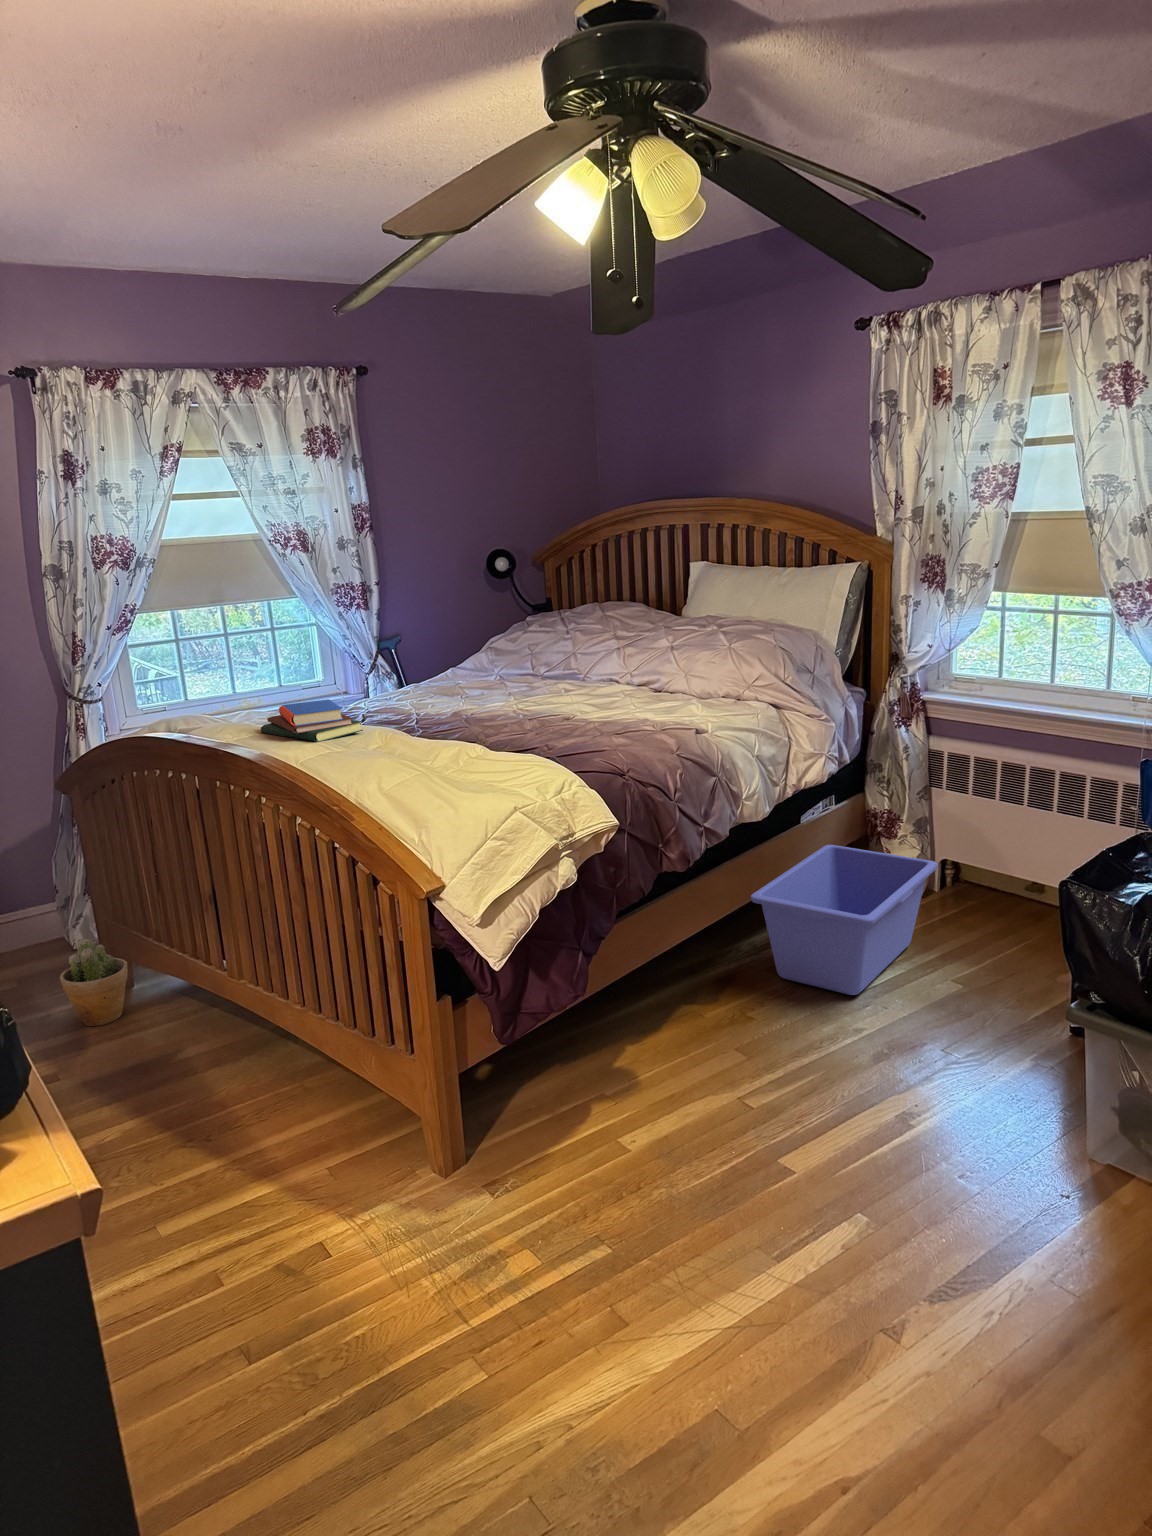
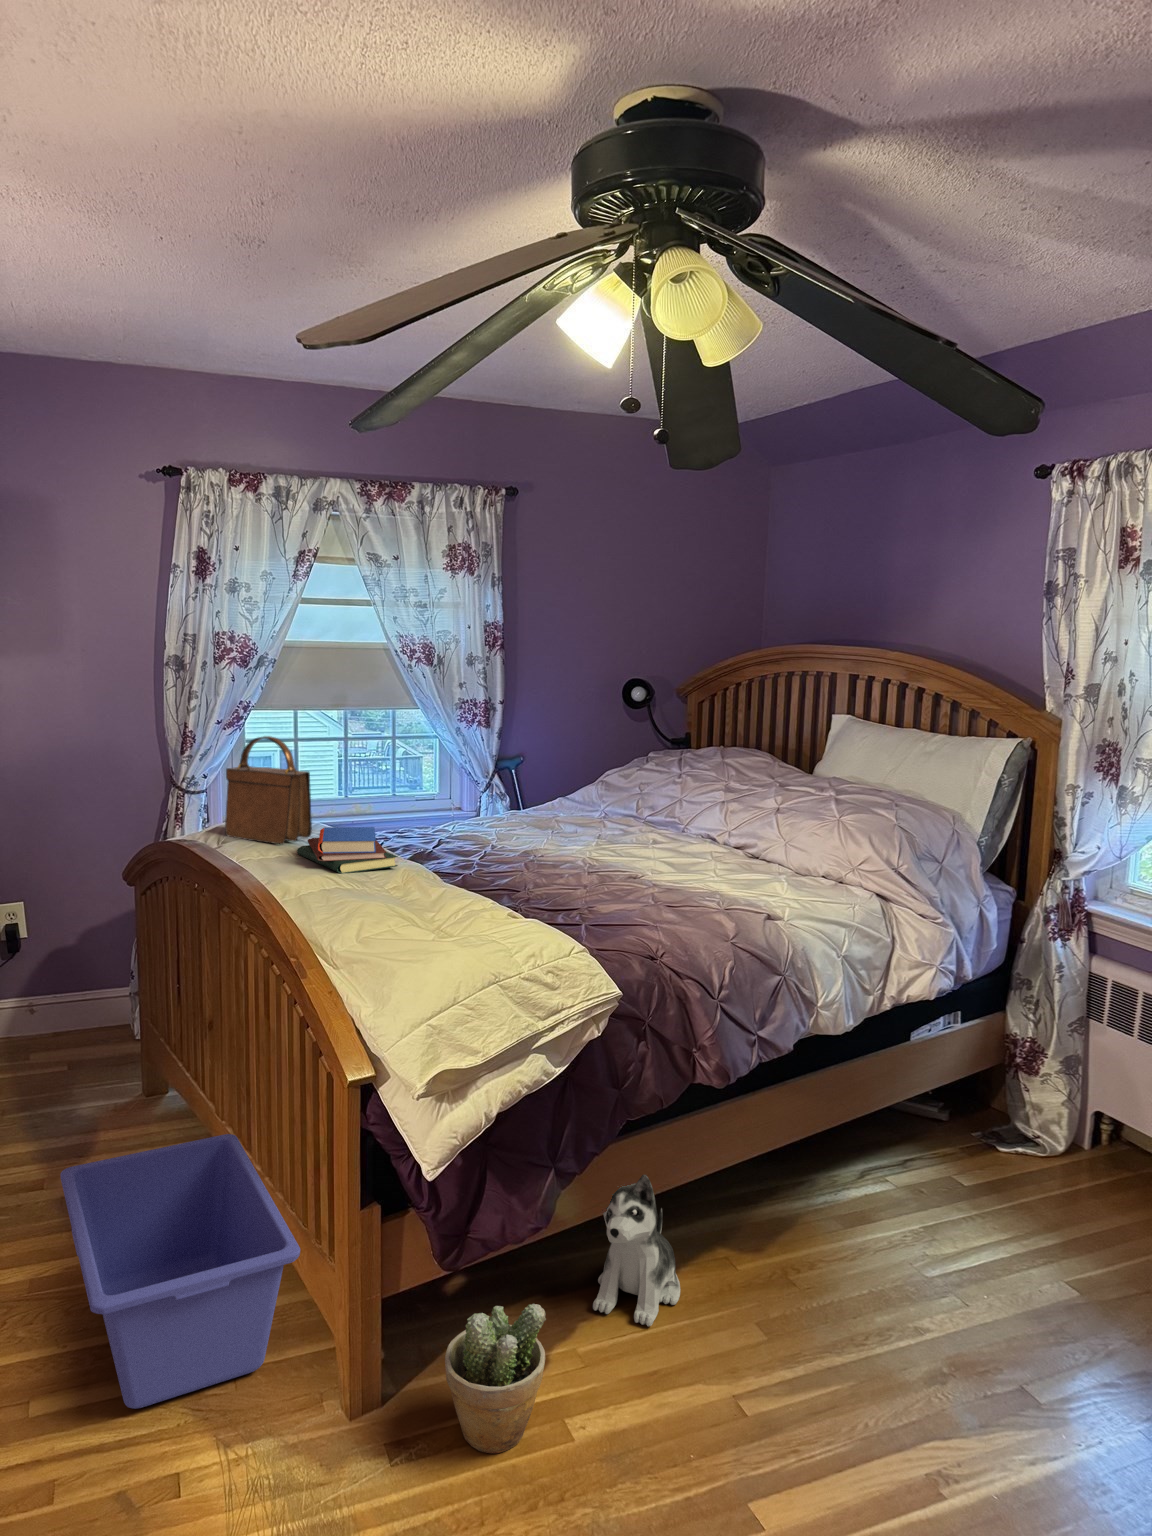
handbag: none [168,626,261,728] -> present [225,736,312,844]
storage bin: present [751,845,937,995] -> present [60,1134,300,1409]
potted plant: present [60,939,128,1026] -> present [445,1304,546,1453]
plush toy: none [595,953,672,1072] -> present [593,1175,680,1326]

